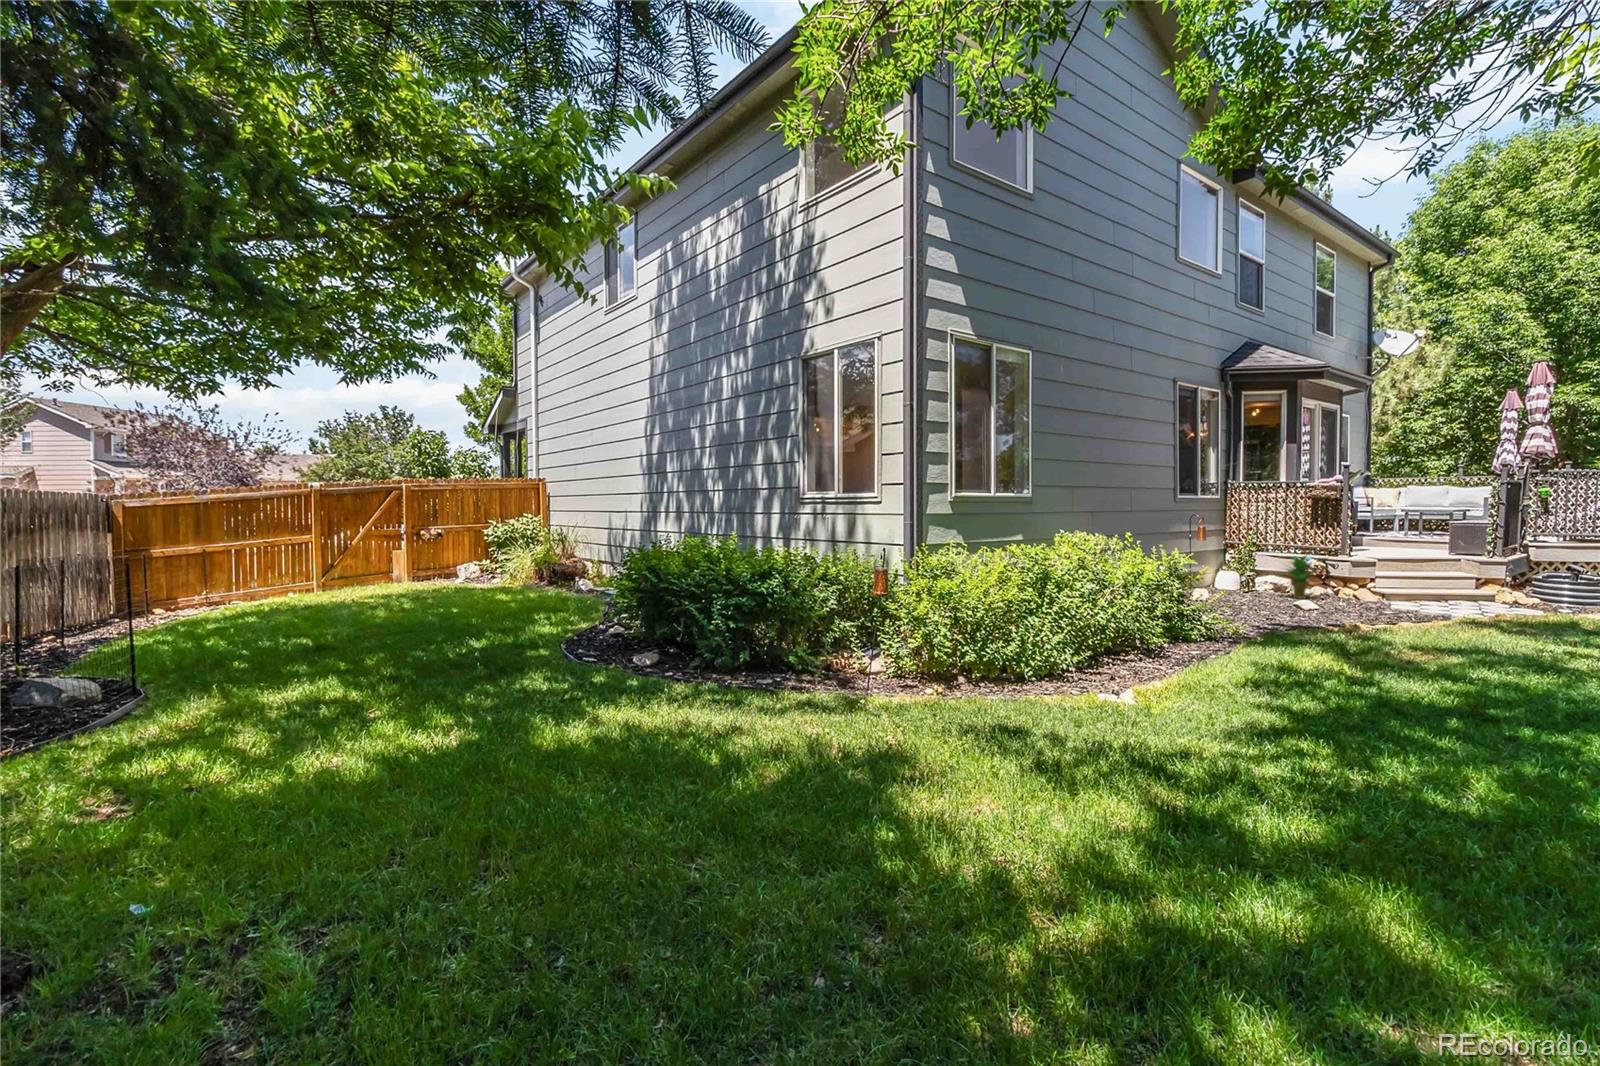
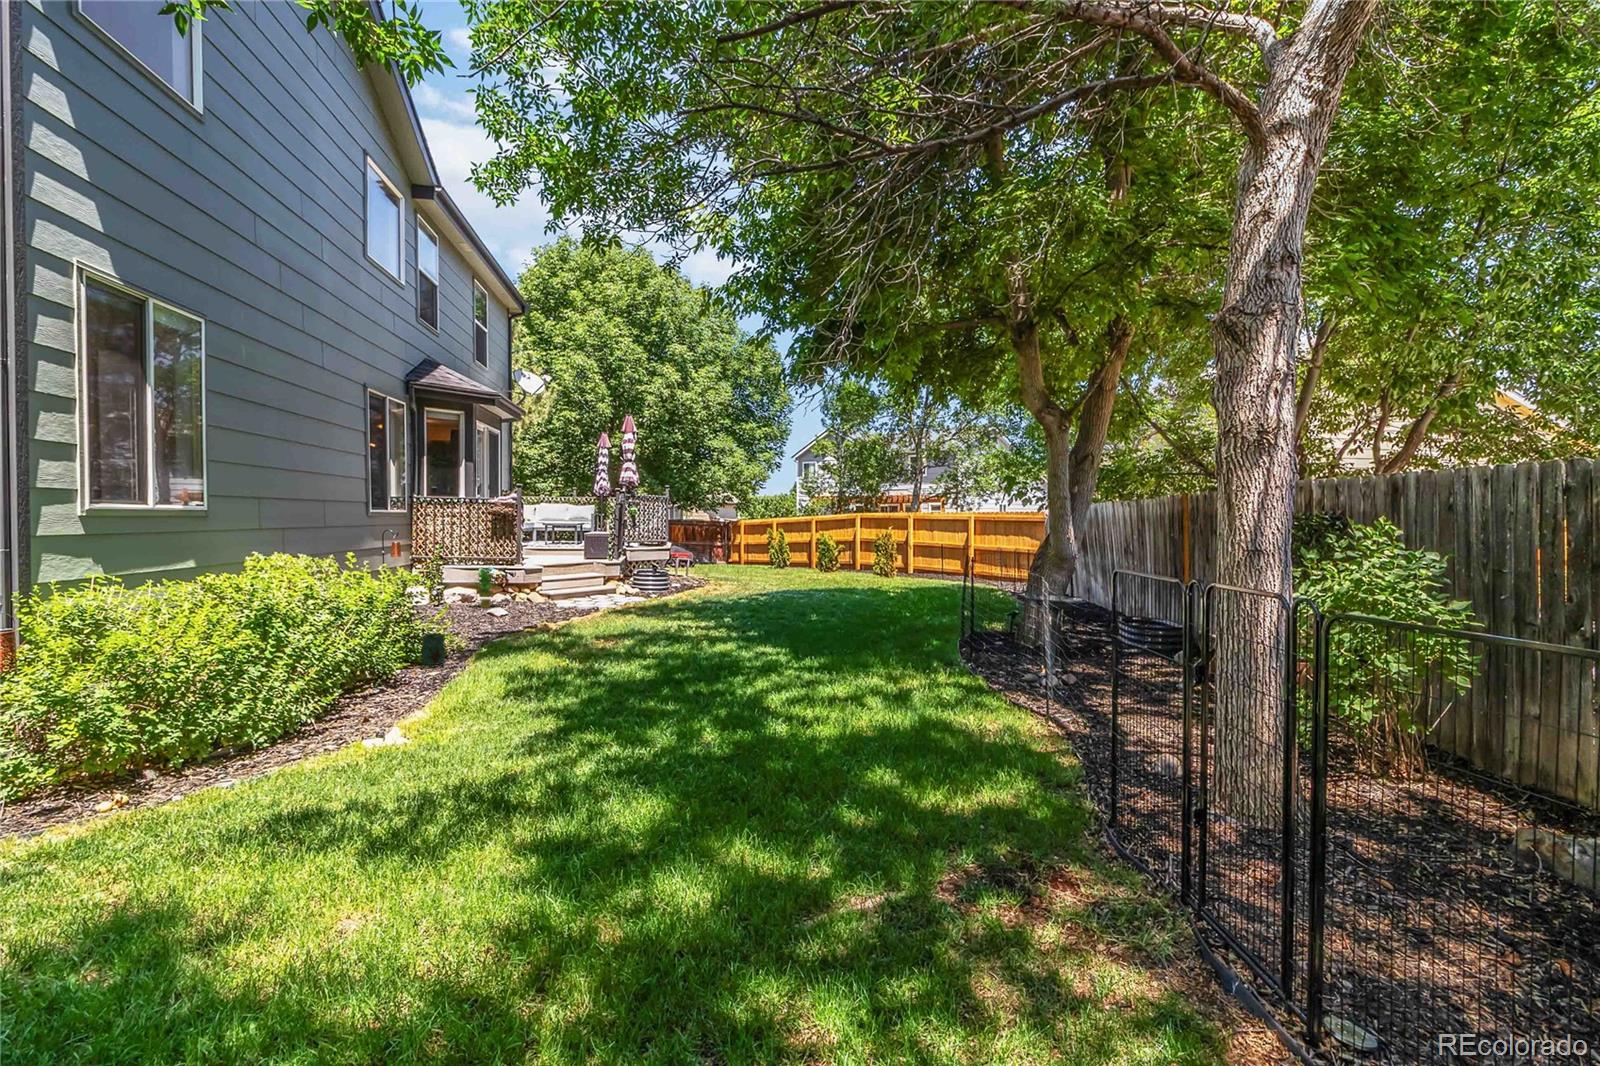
watering can: none [1170,608,1221,645] -> present [420,633,445,665]

